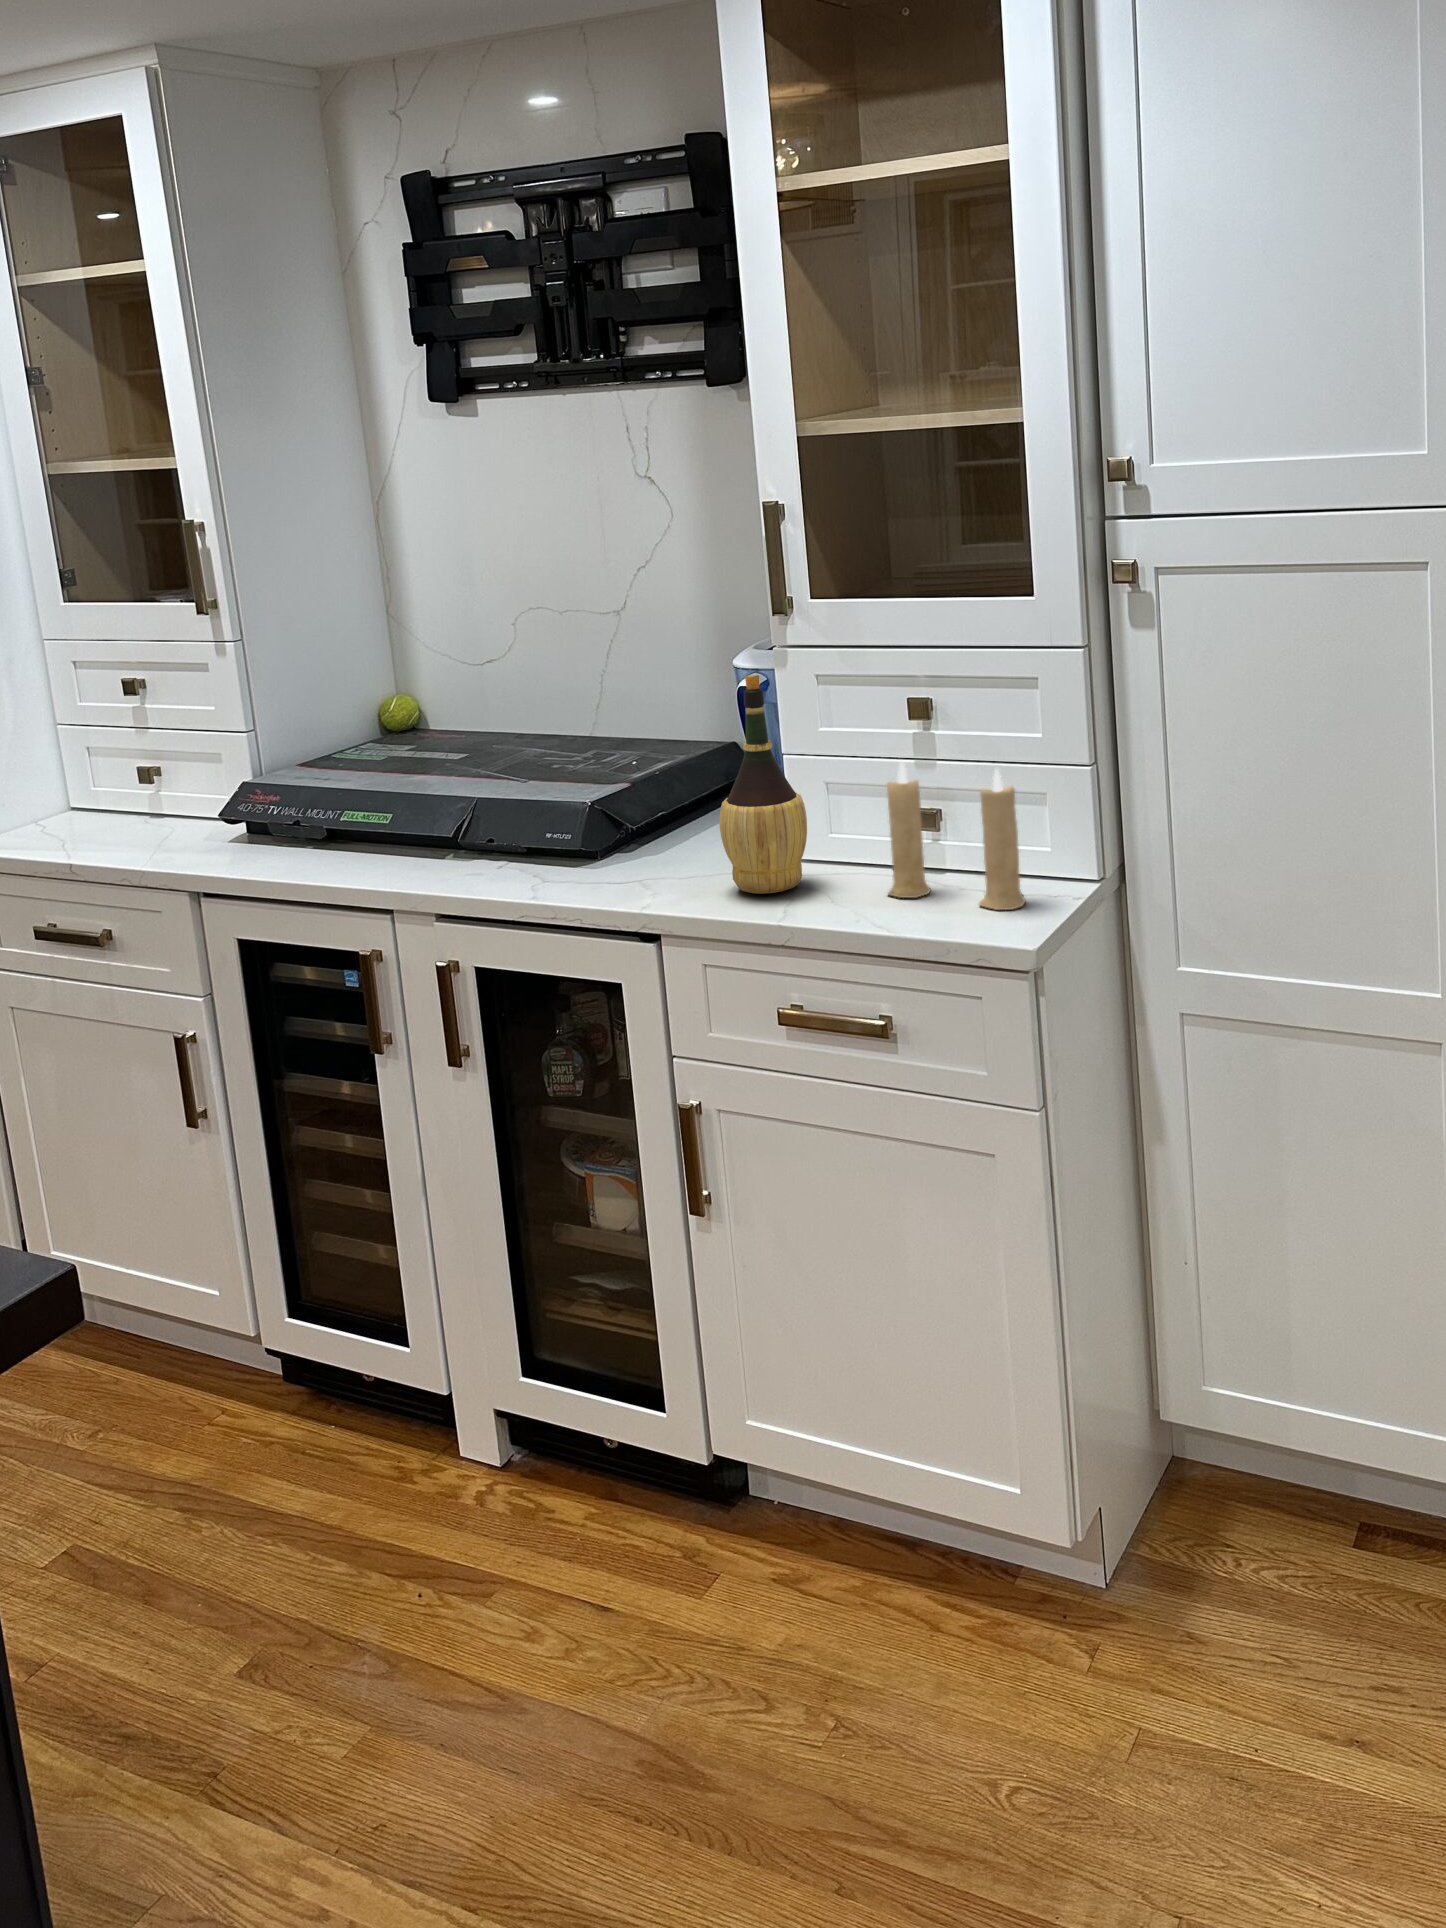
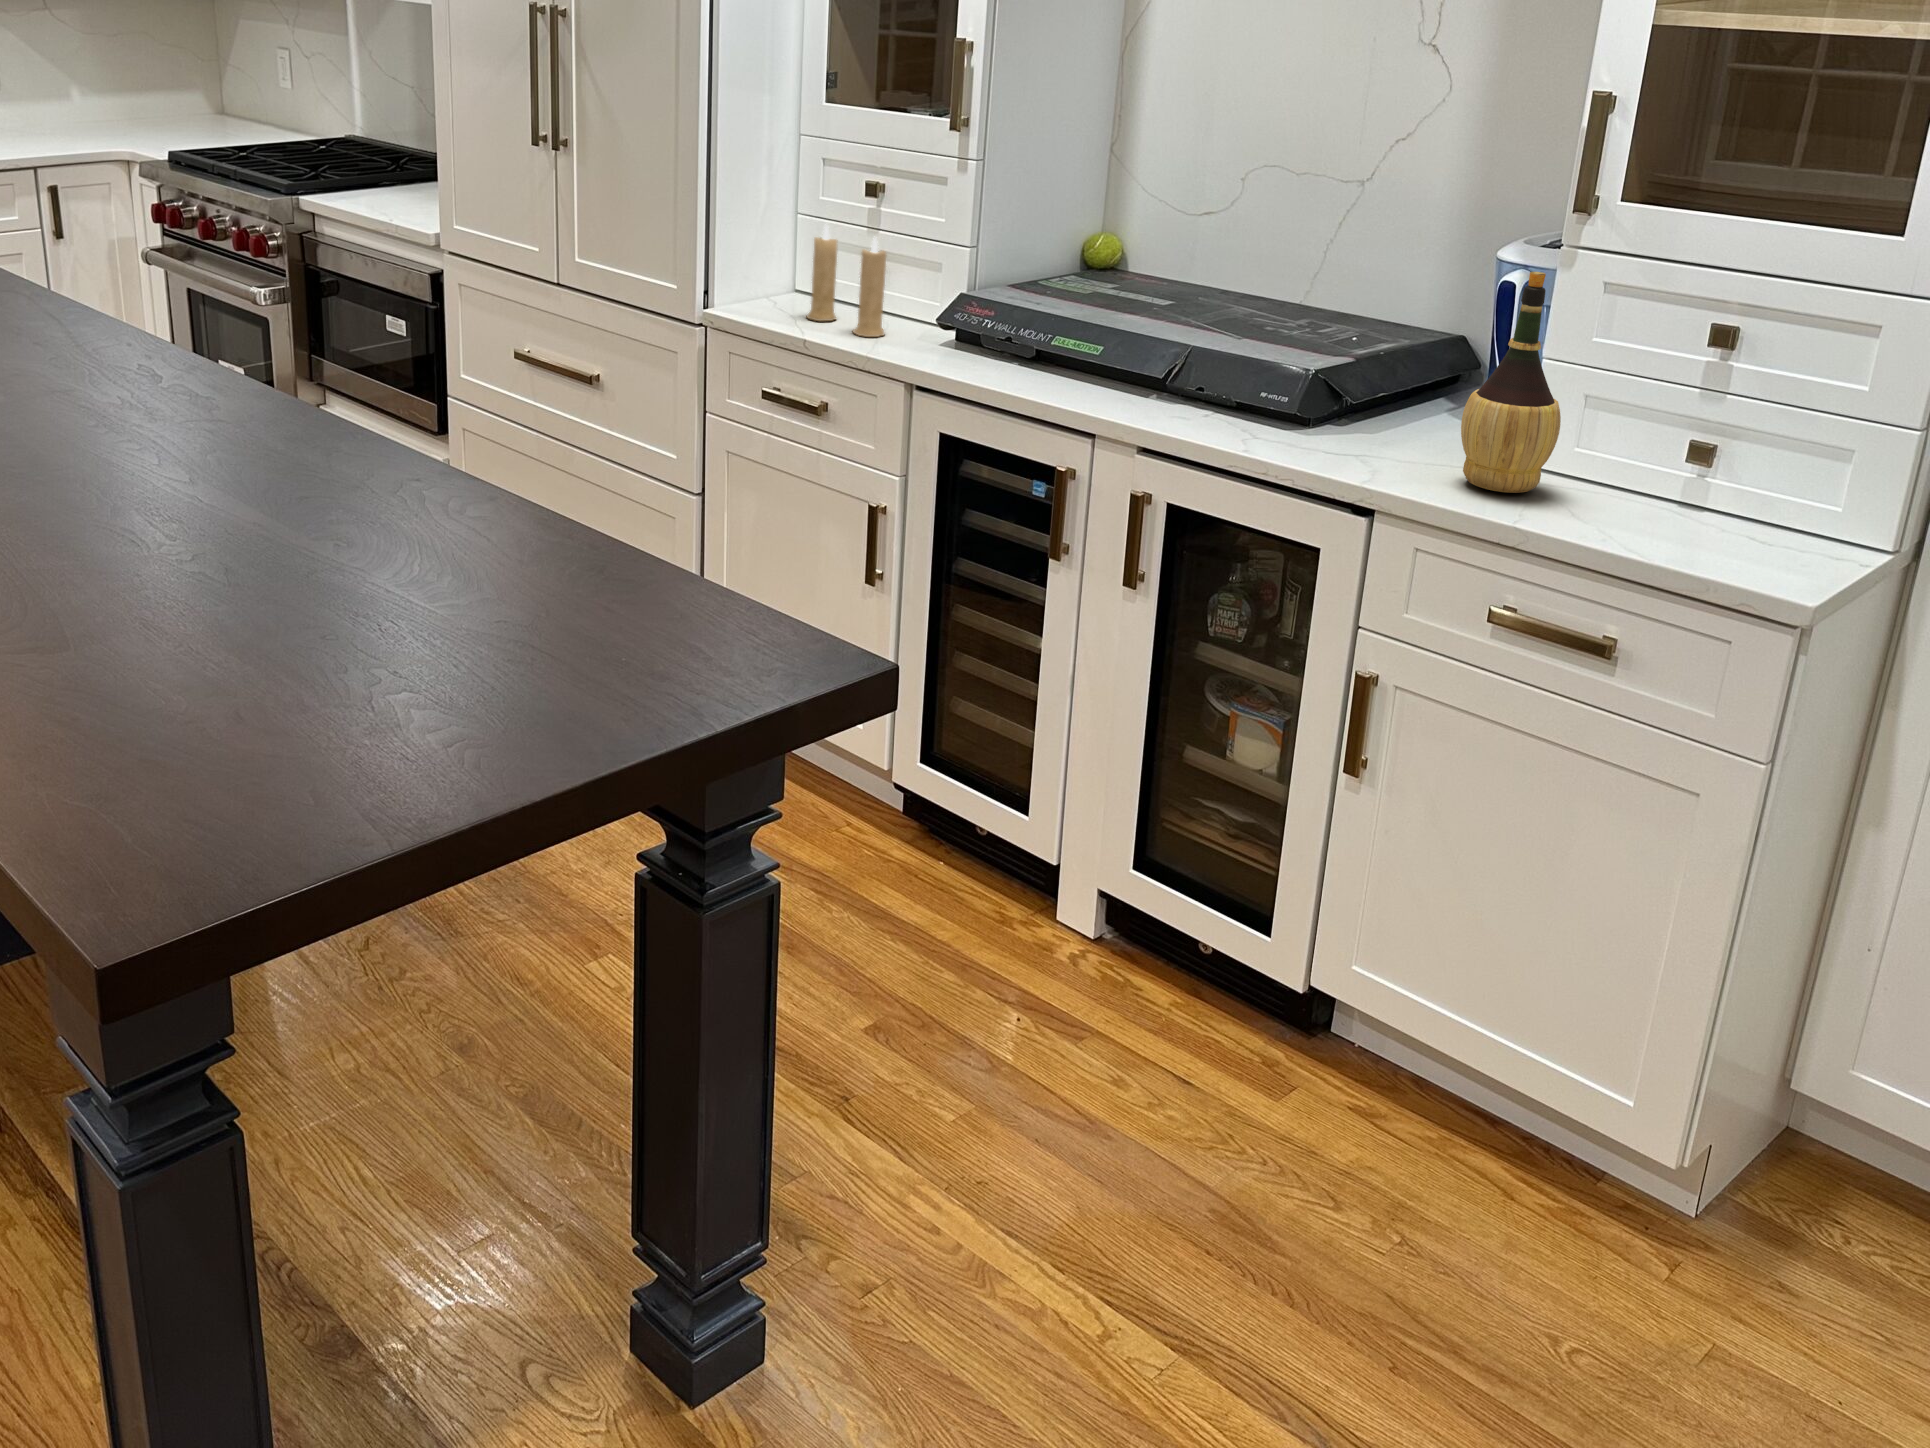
candle: present [887,762,1026,910] -> present [807,225,886,337]

